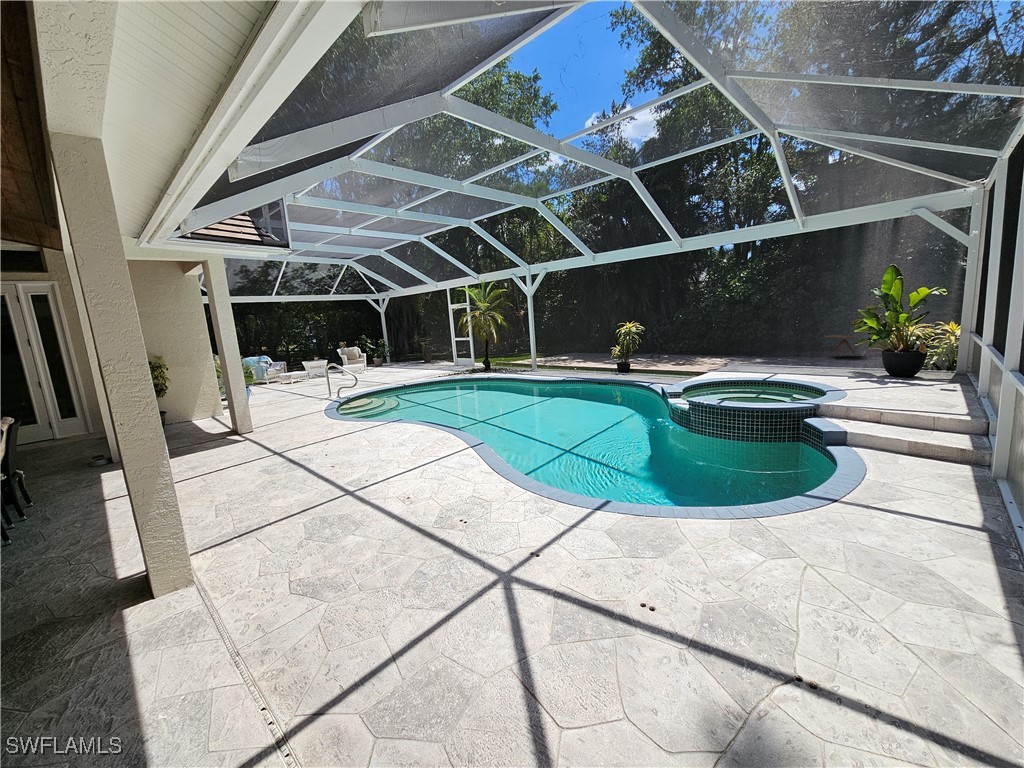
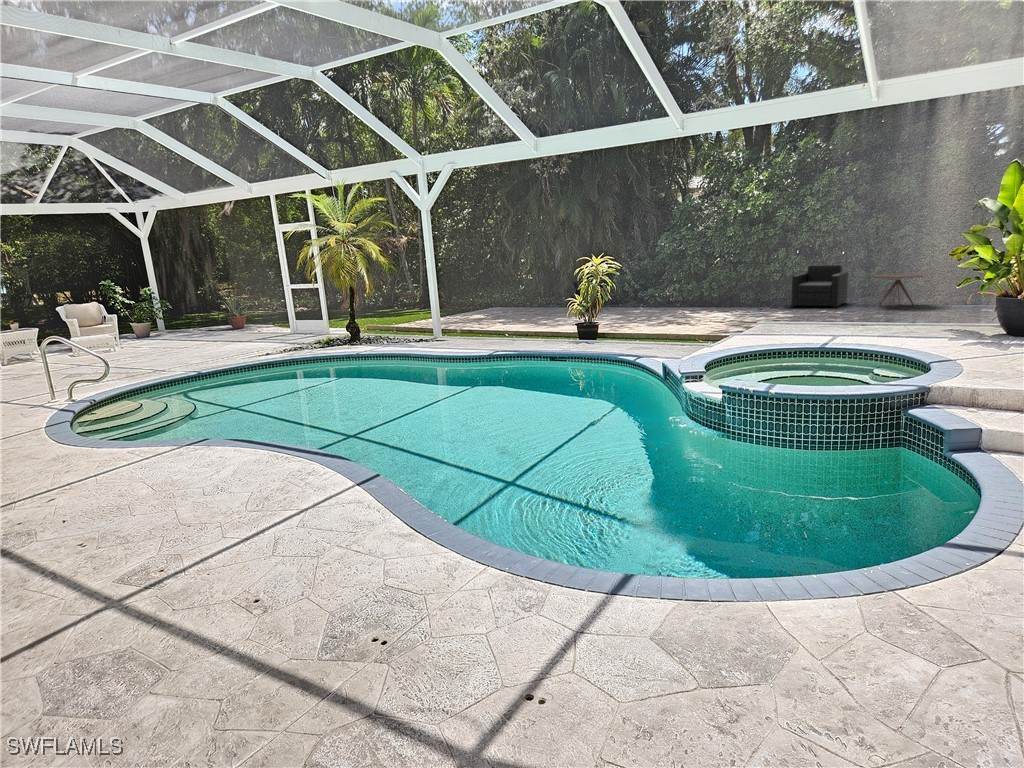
armchair: none [767,329,809,357] -> present [791,265,848,307]

